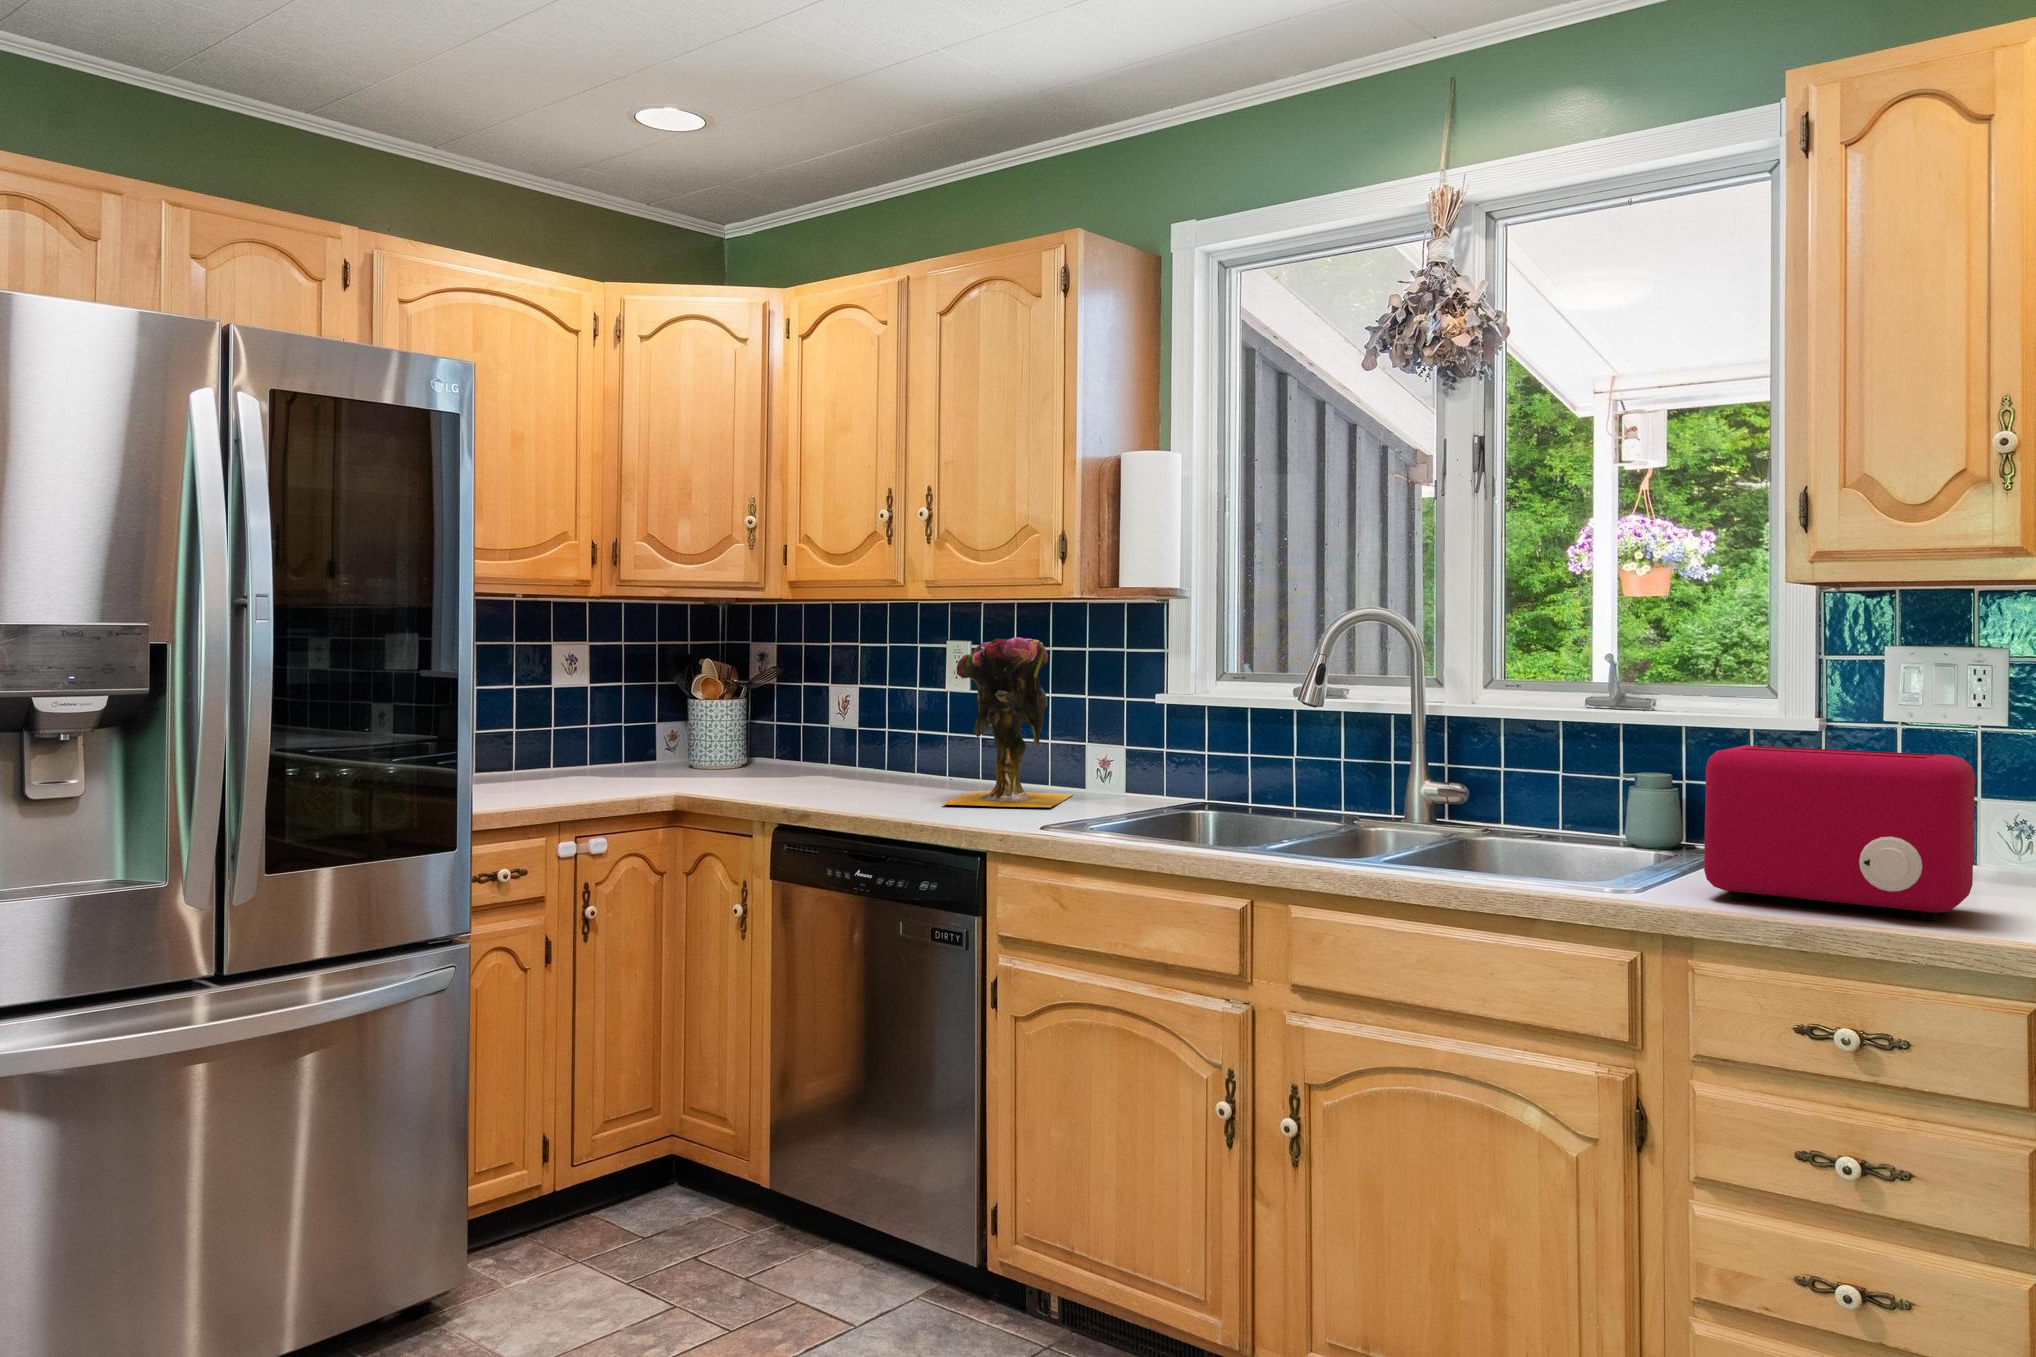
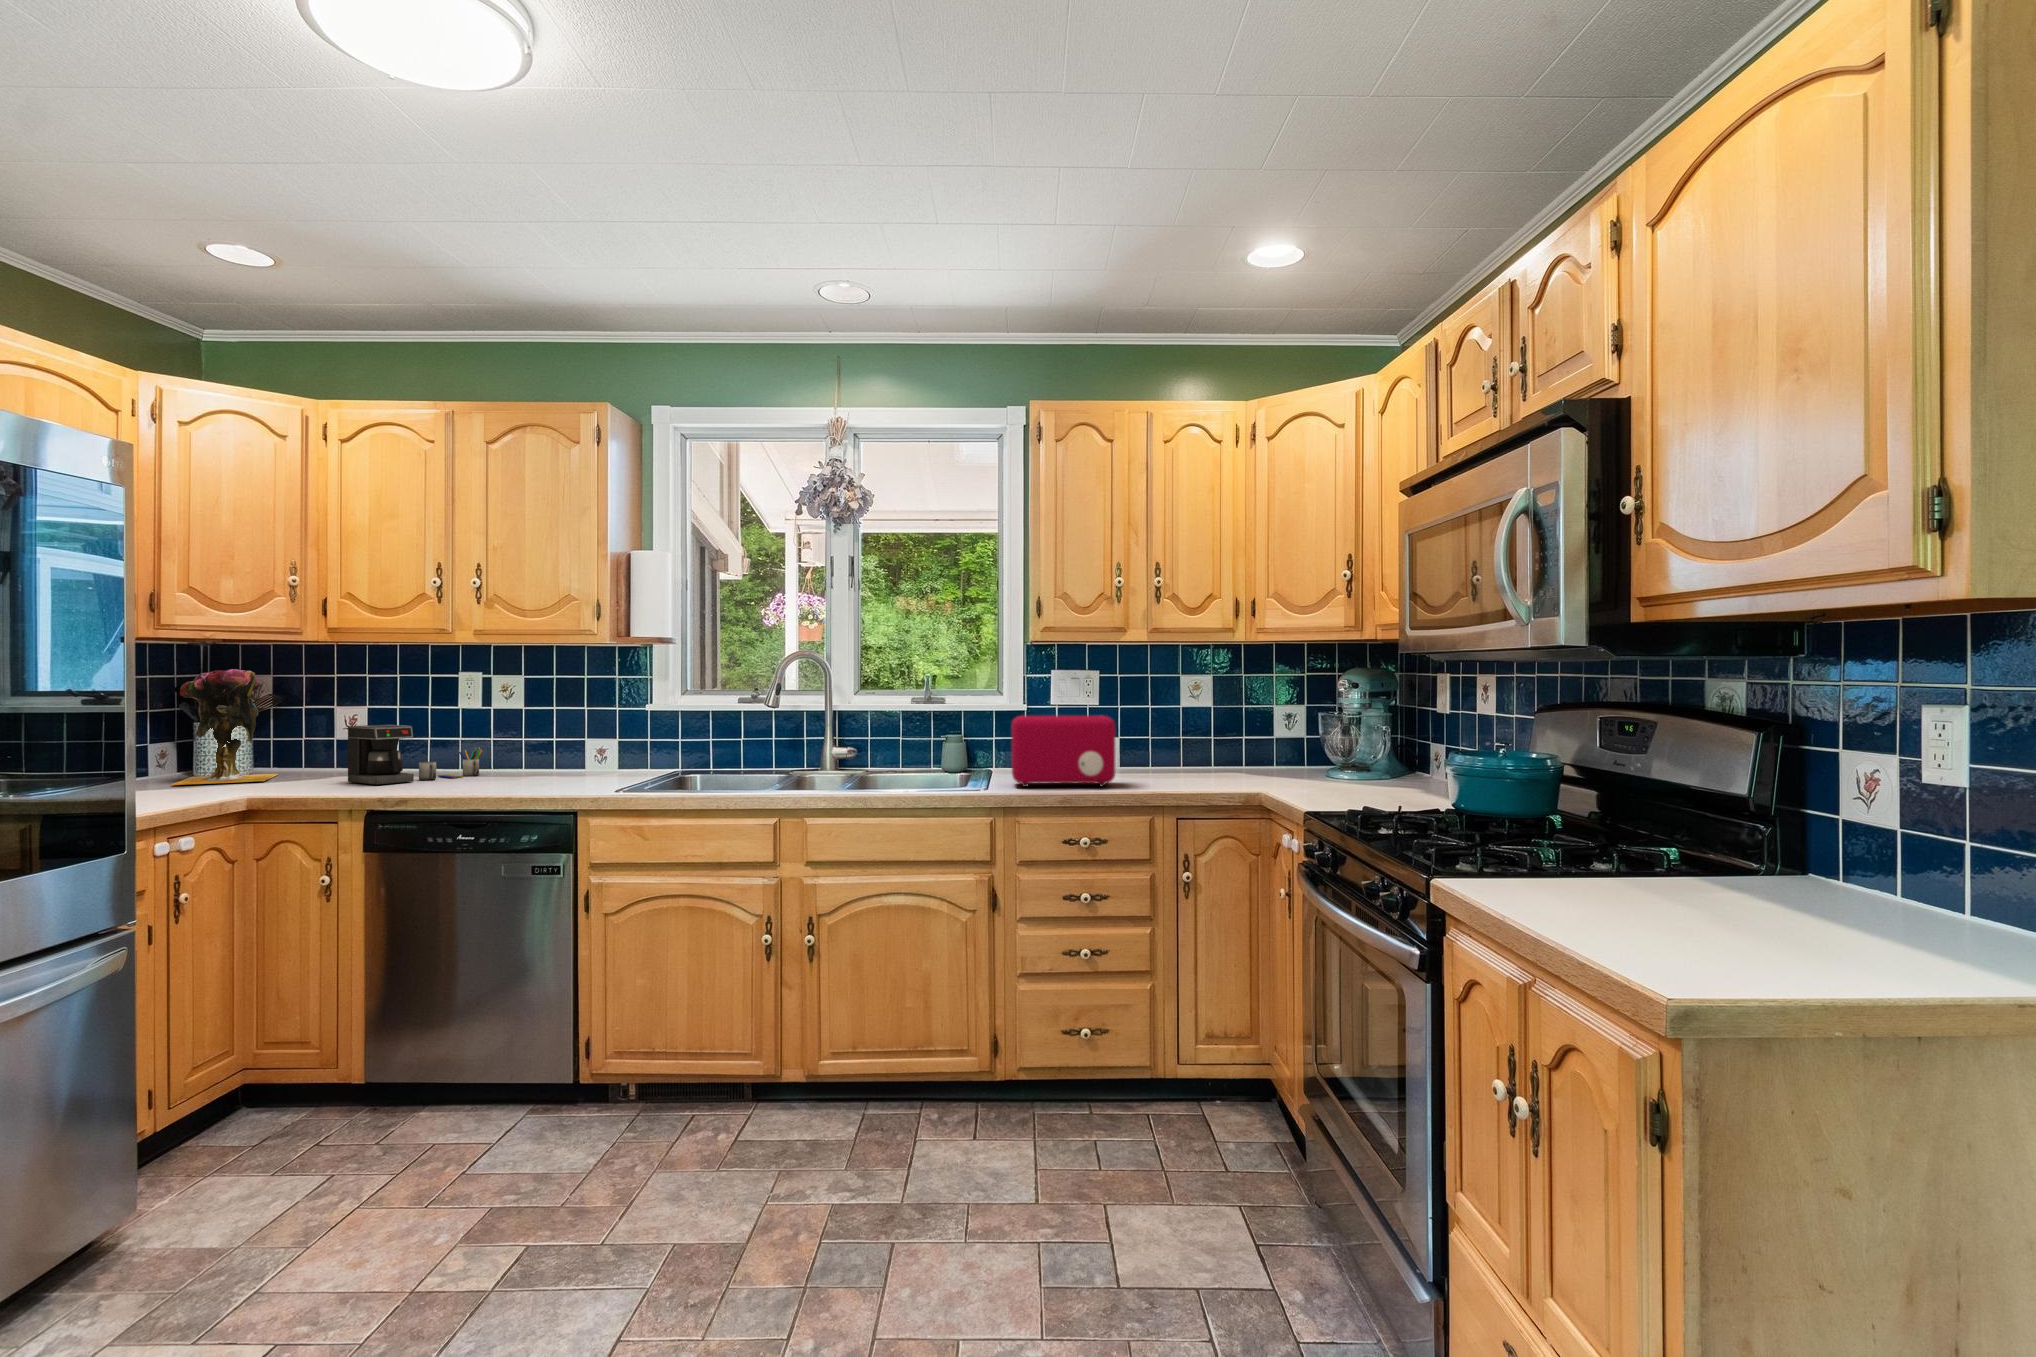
vase: present [943,637,1072,807] -> present [171,669,278,785]
coffee maker: none [805,711,963,791] -> present [348,725,482,785]

